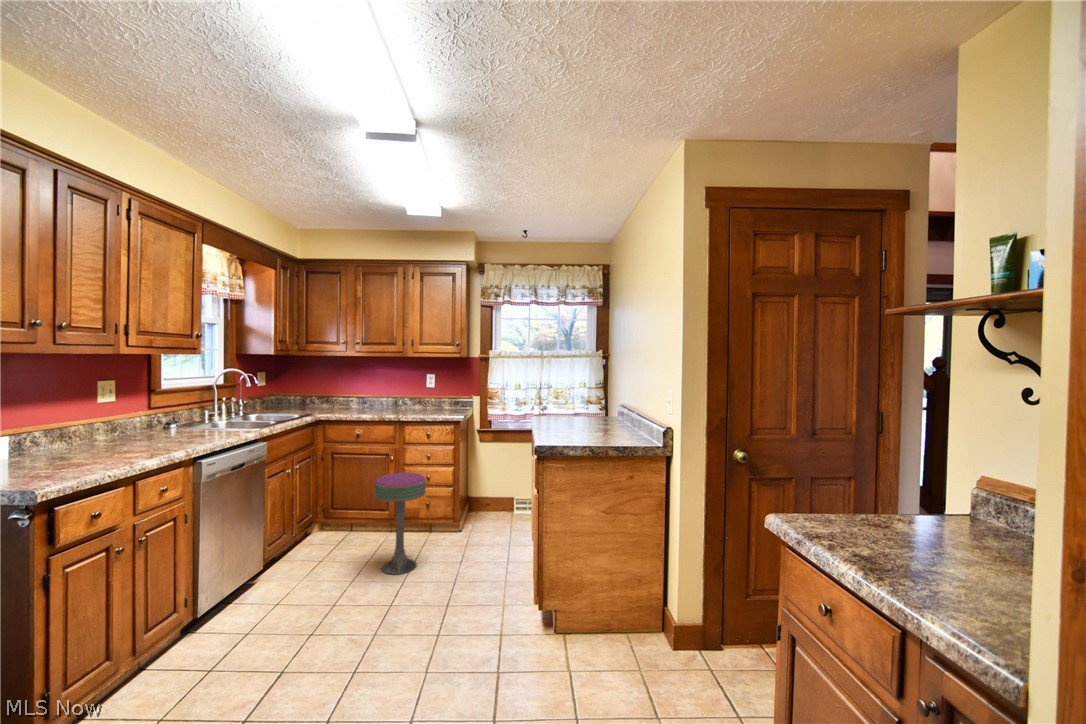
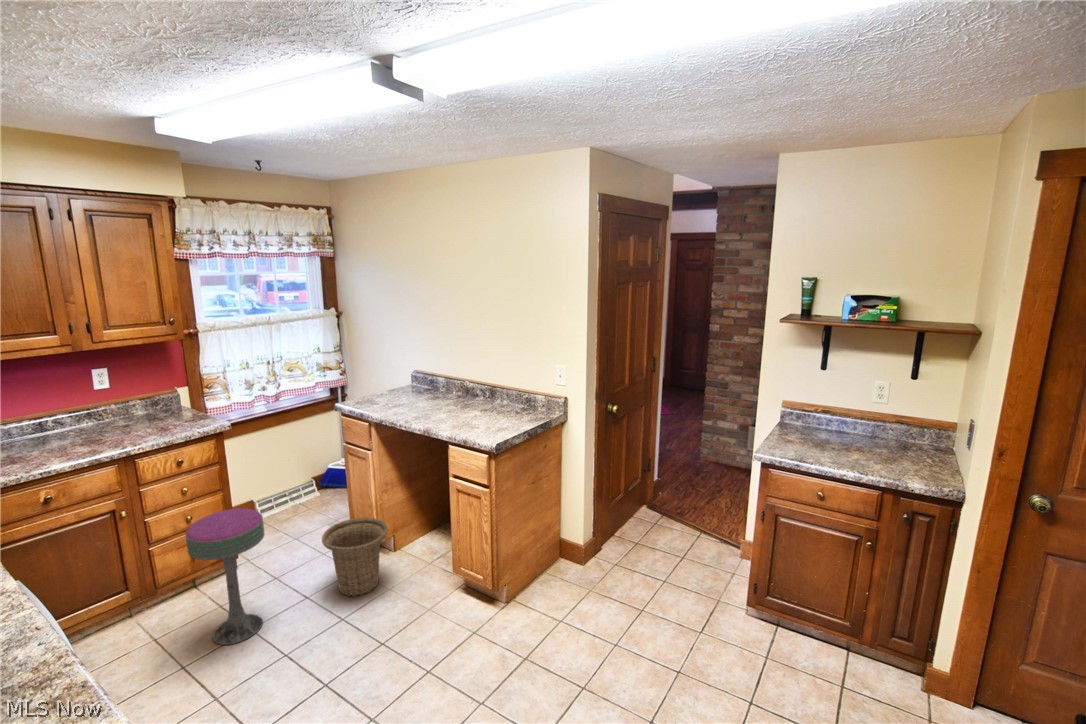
basket: none [454,519,511,591] -> present [322,517,388,596]

